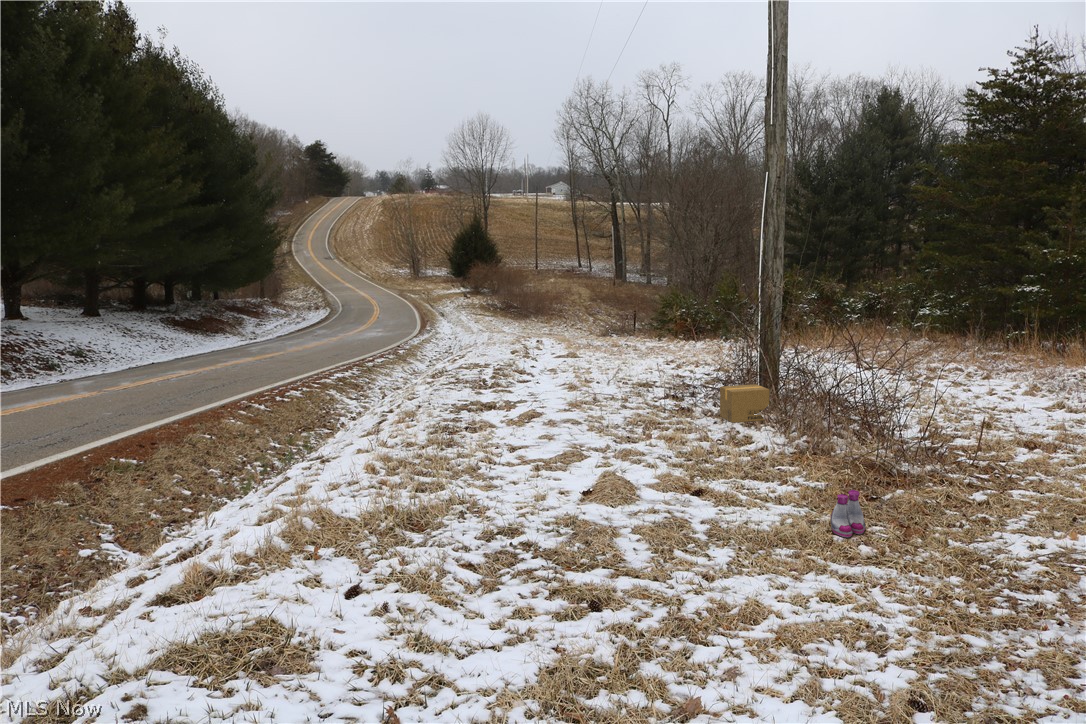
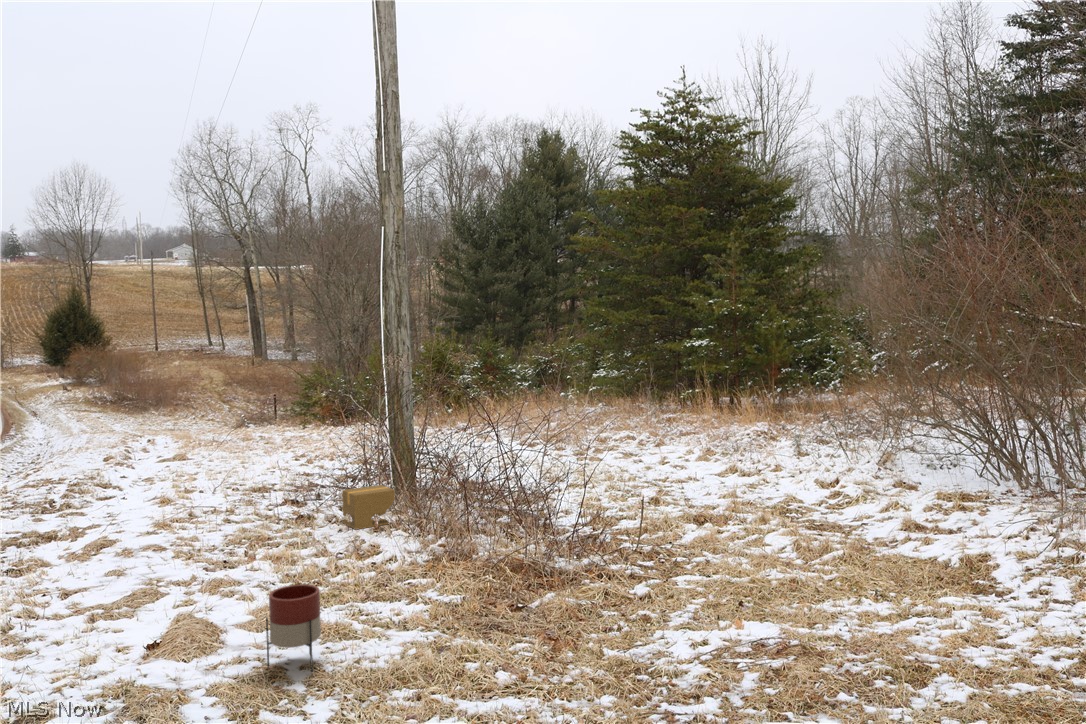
planter: none [674,456,718,527] -> present [266,584,321,671]
boots: present [830,490,866,537] -> none [448,604,485,661]

